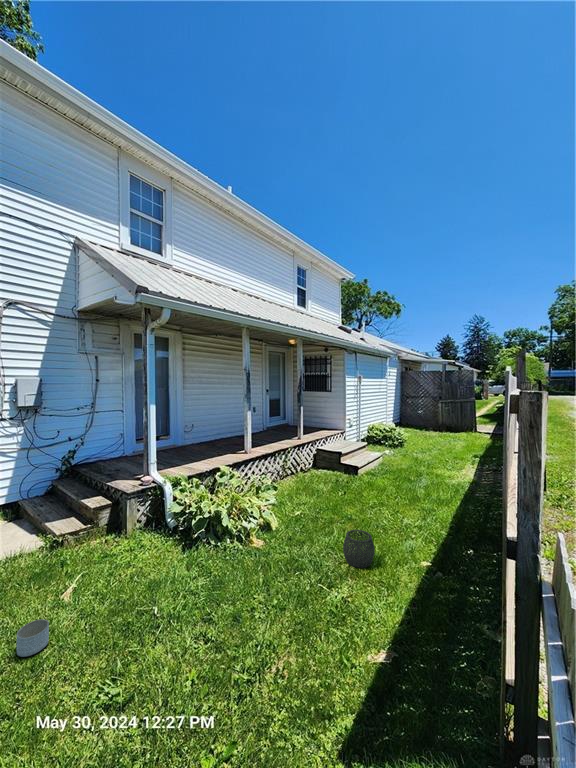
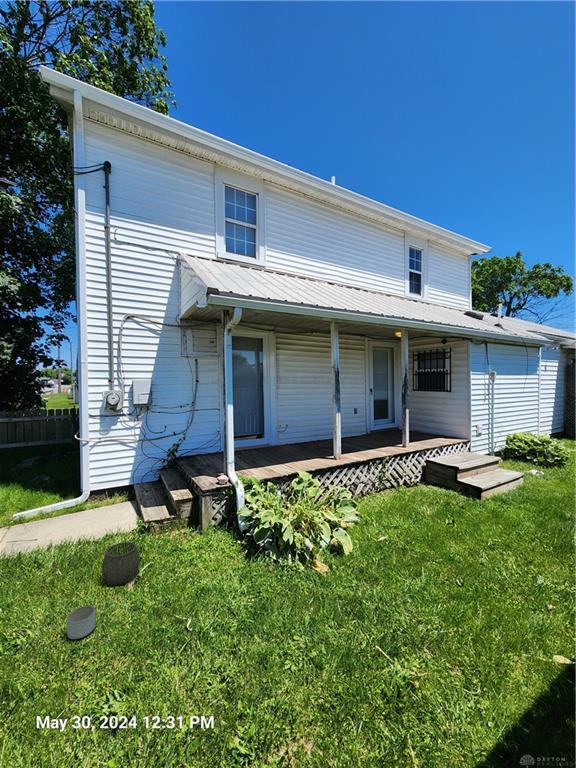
woven basket: present [343,530,375,568] -> present [102,542,140,585]

